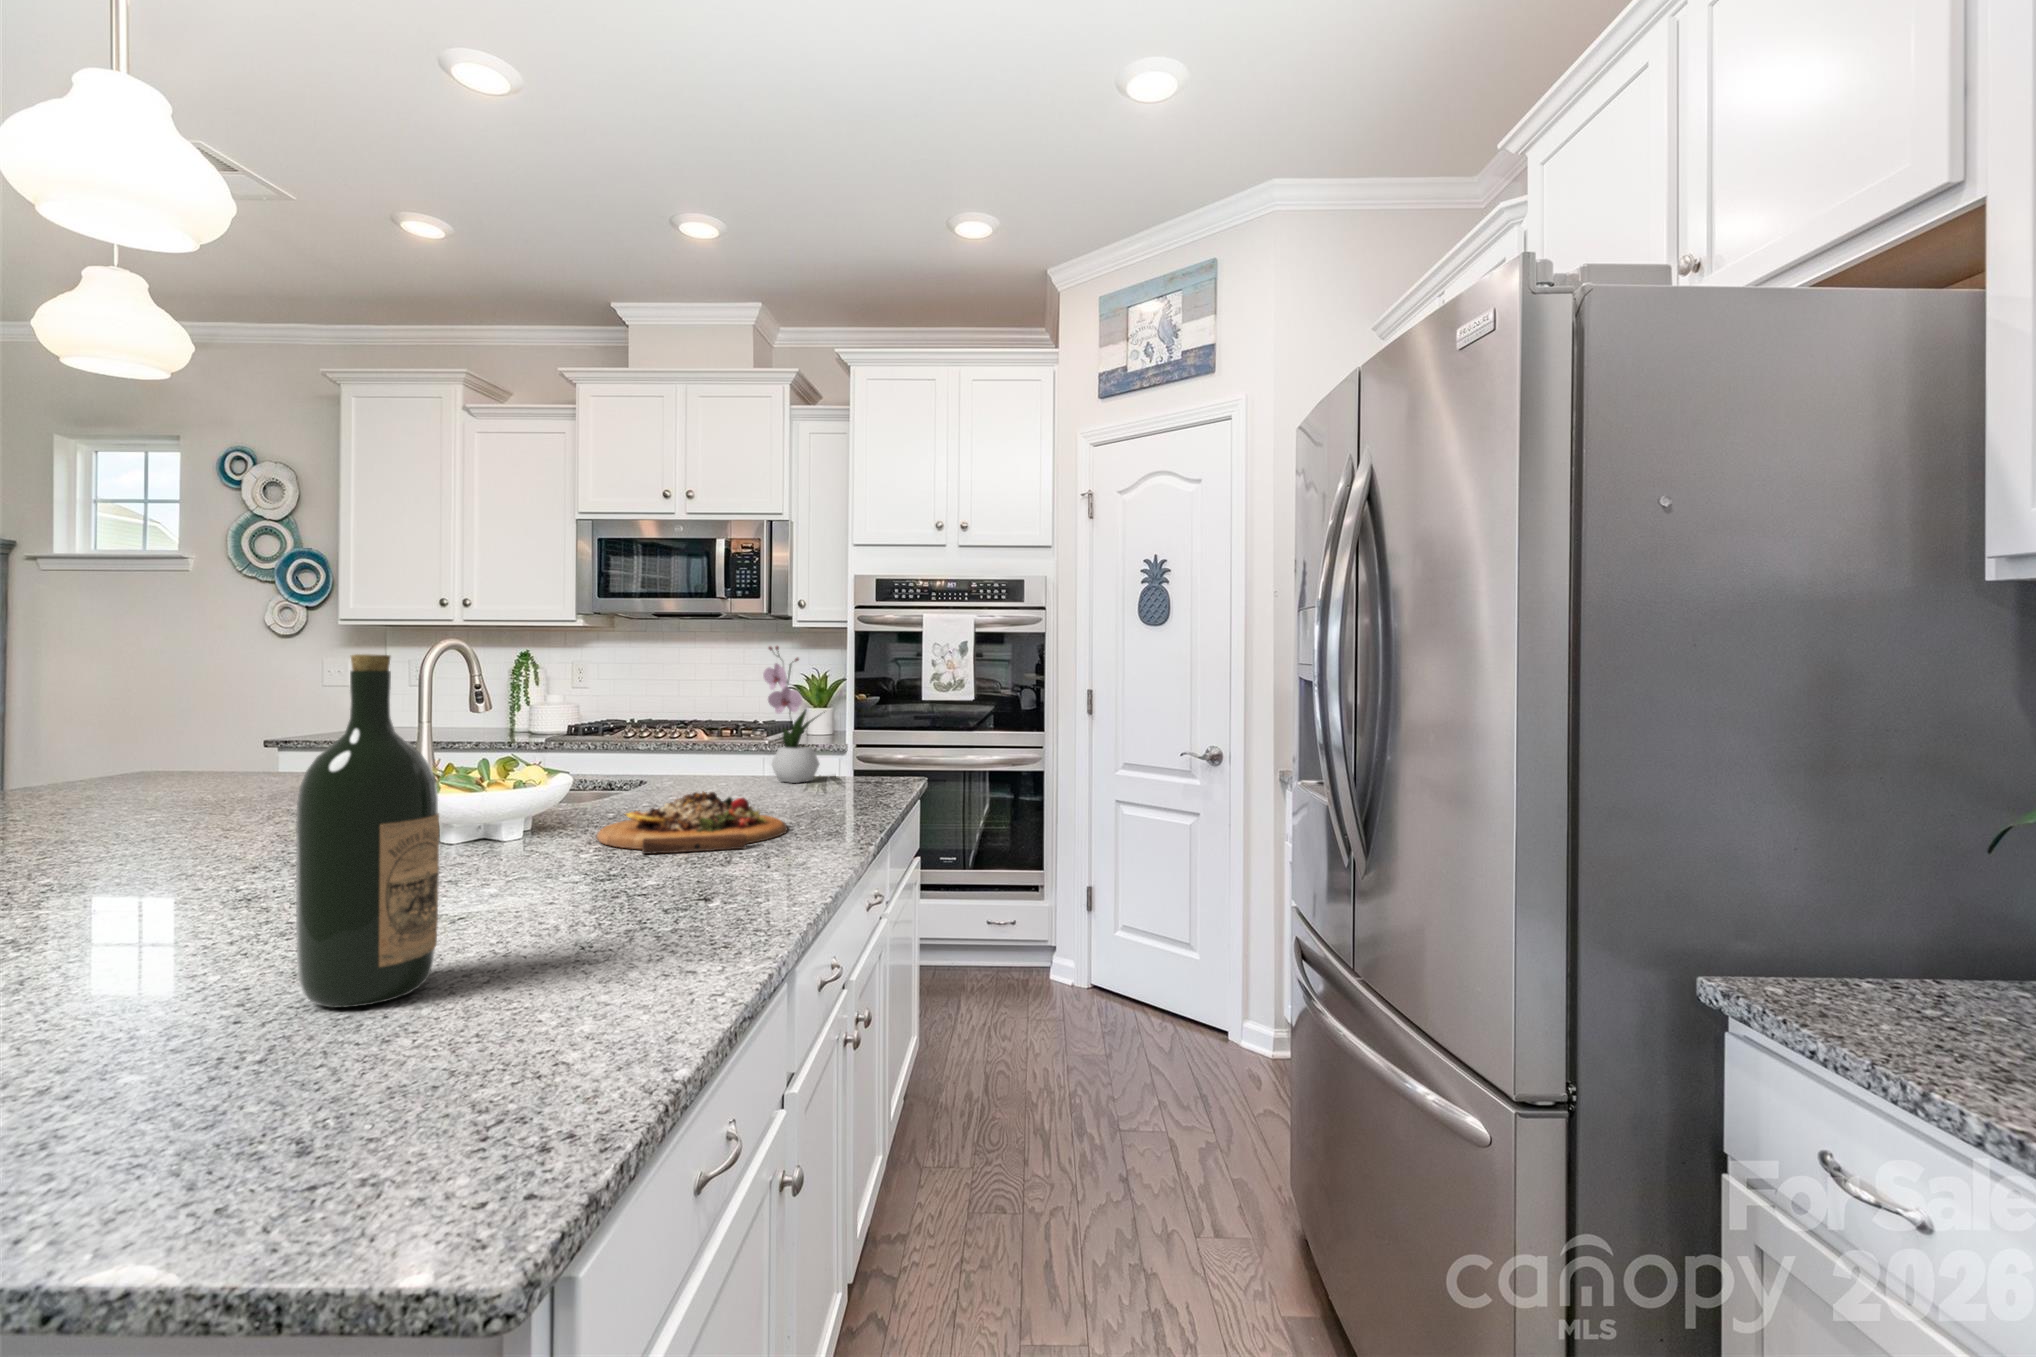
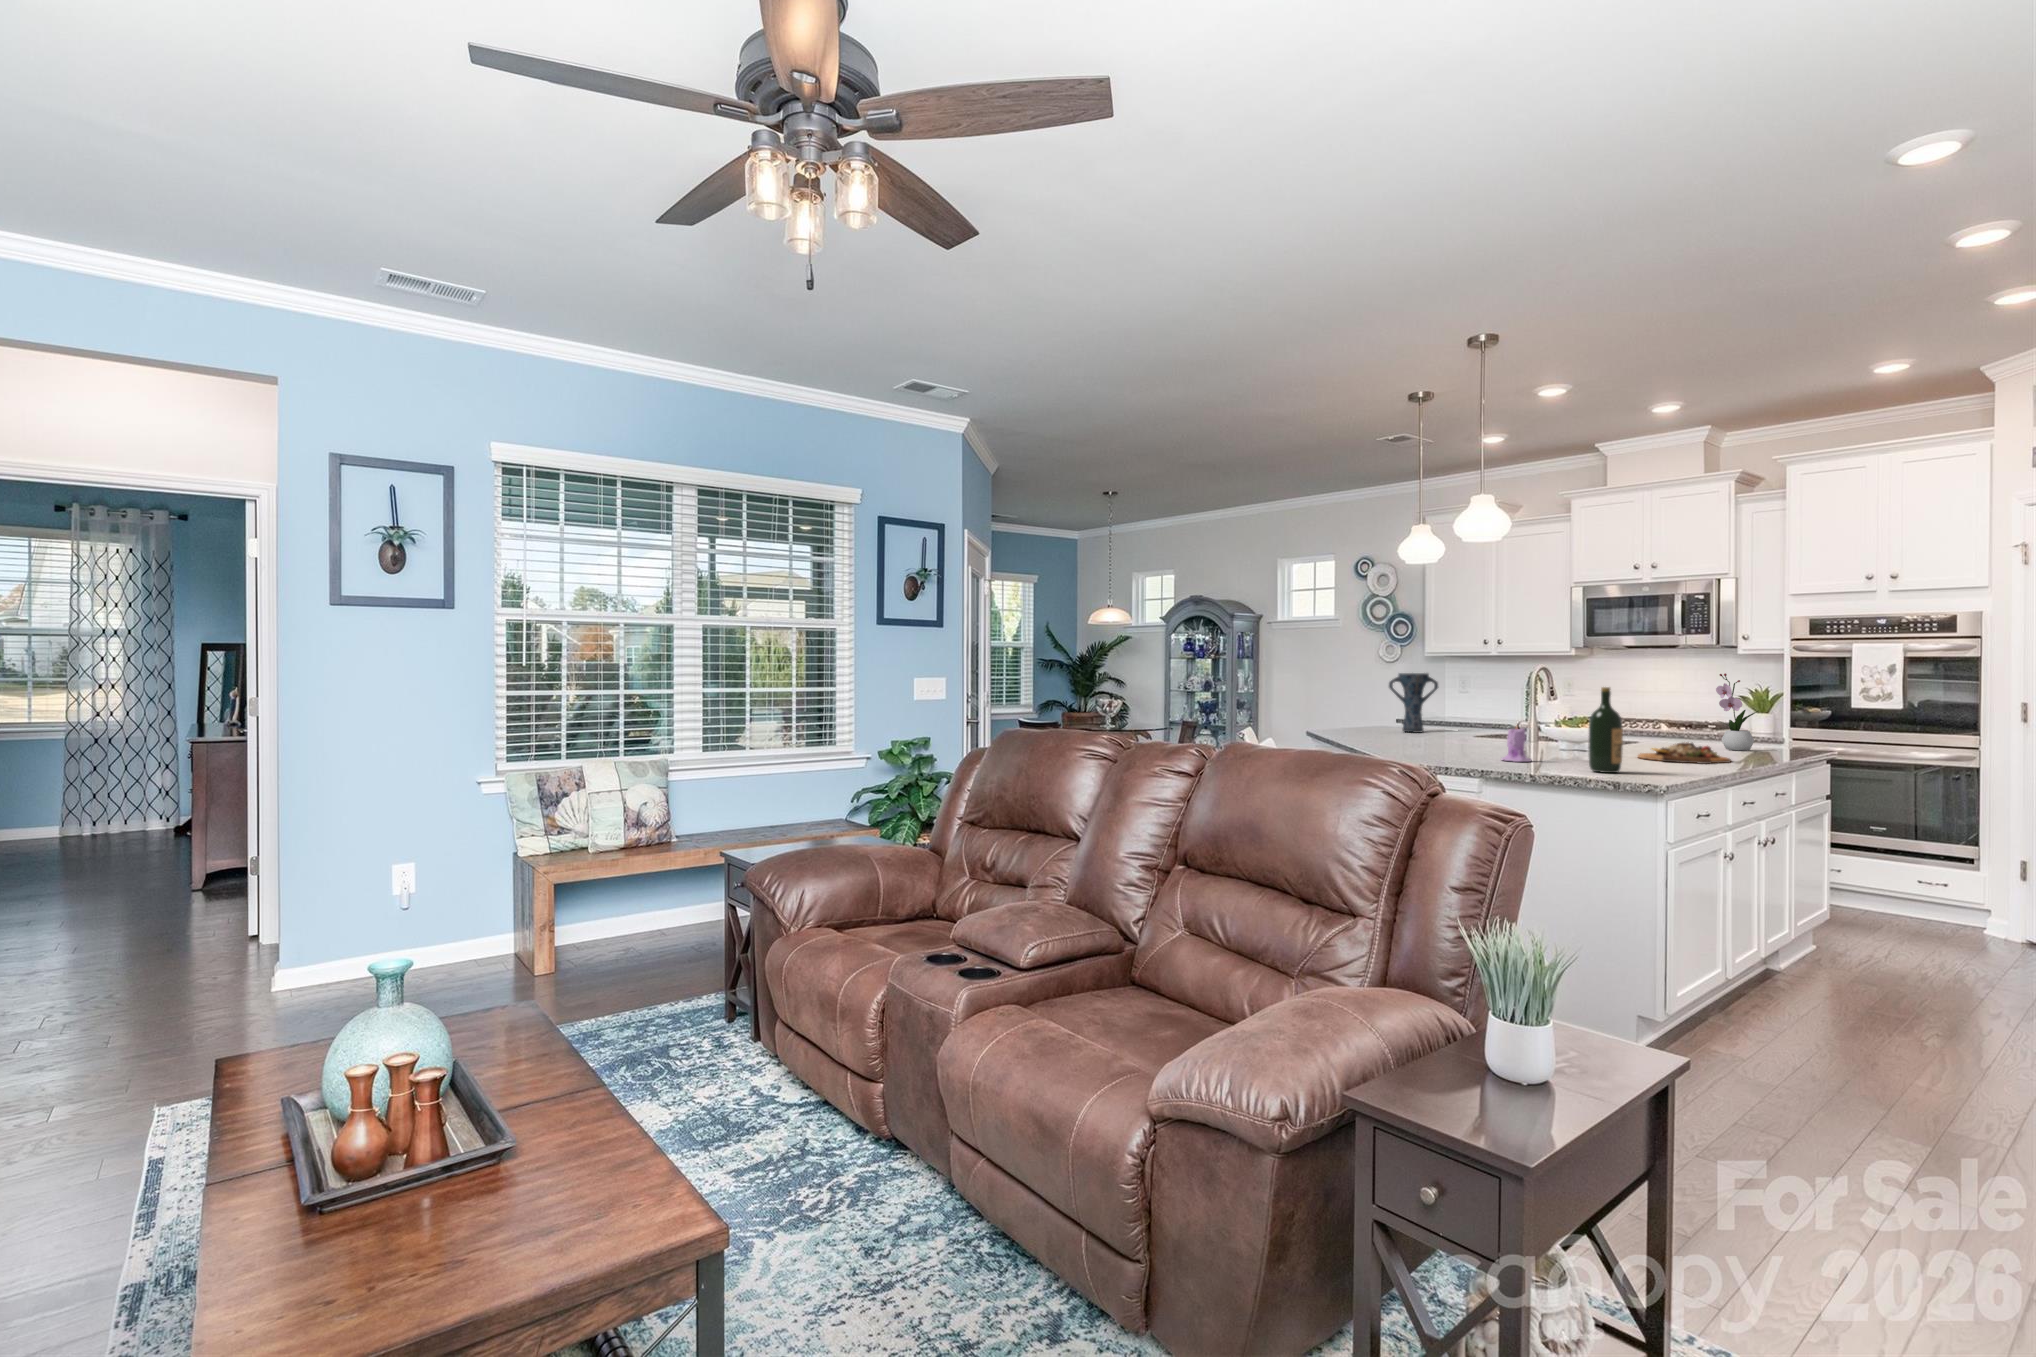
vase: none [129,645,272,779] -> present [1389,673,1438,733]
candle: none [70,793,212,942] -> present [1502,727,1531,762]

